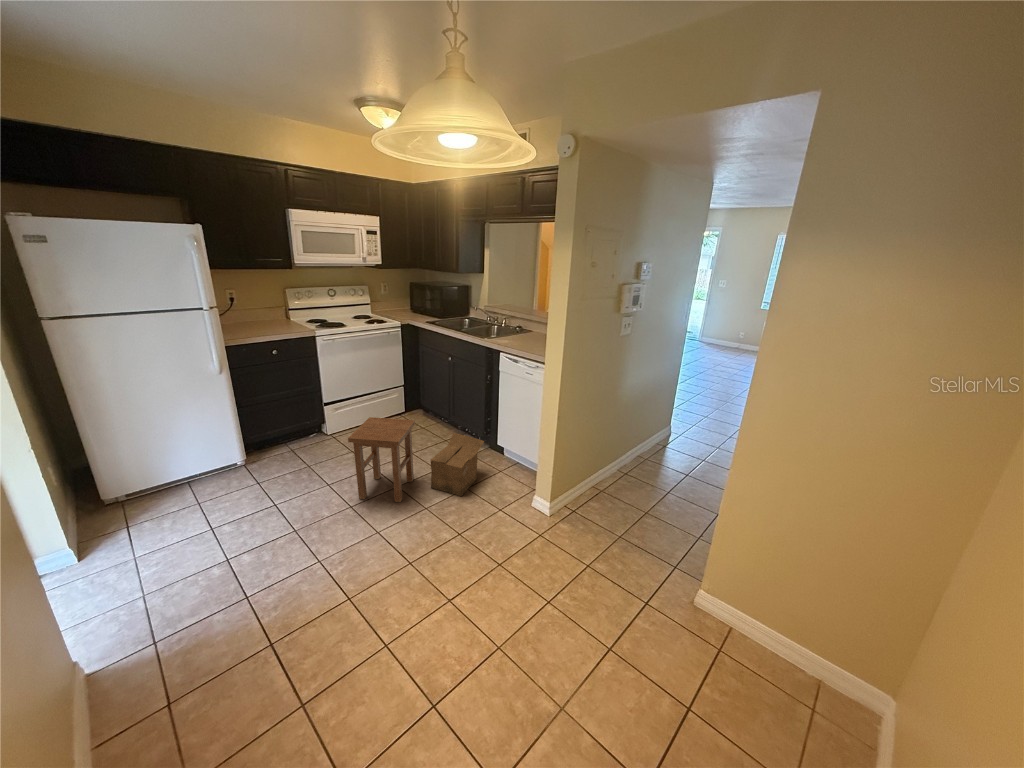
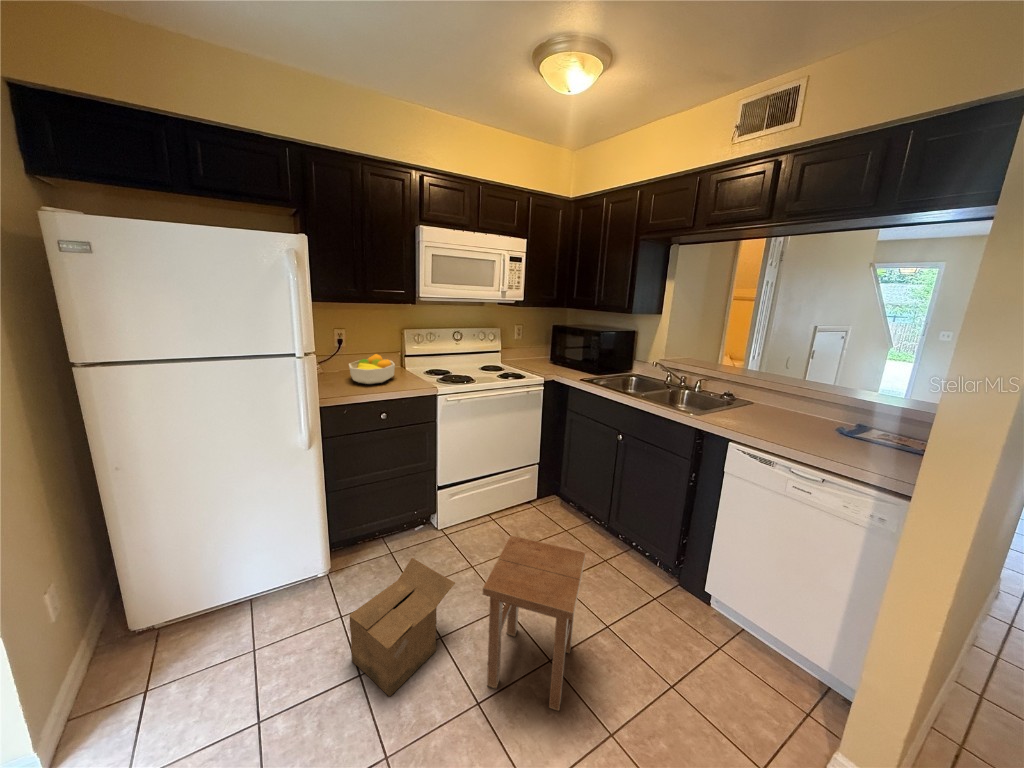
fruit bowl: none [241,308,280,331] -> present [349,354,395,384]
cardboard box: present [431,433,484,496] -> present [350,558,455,696]

